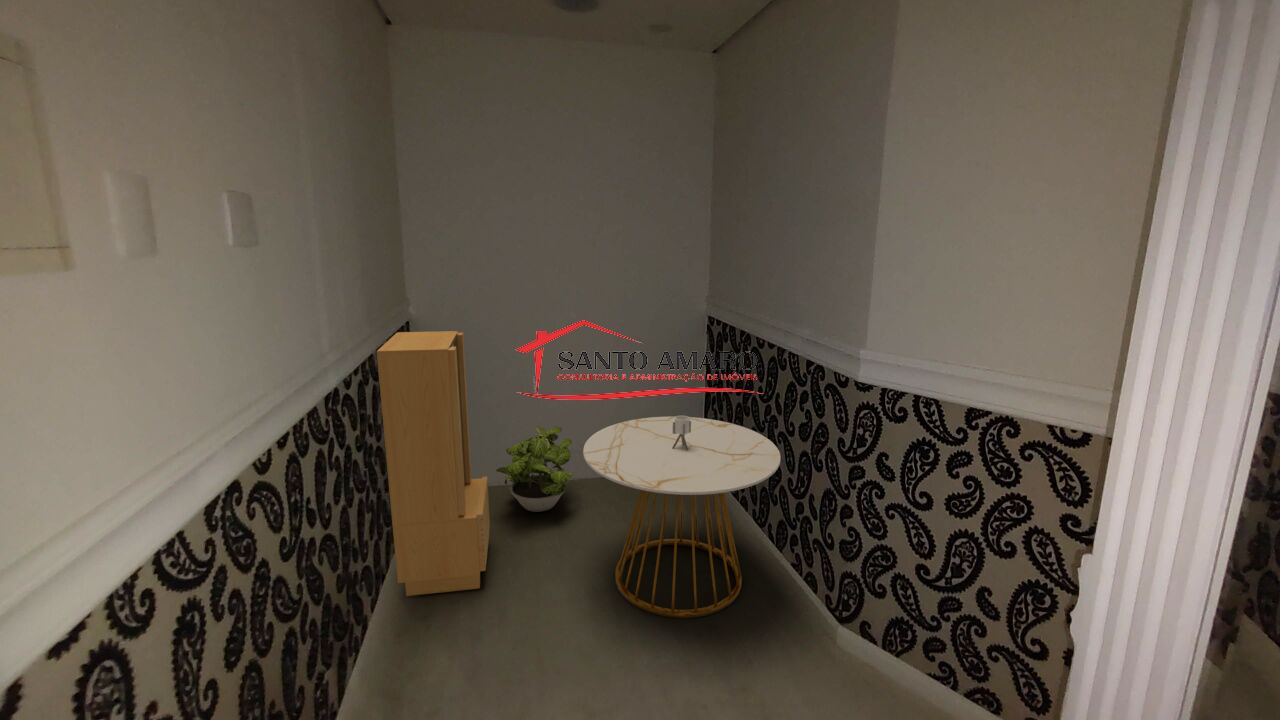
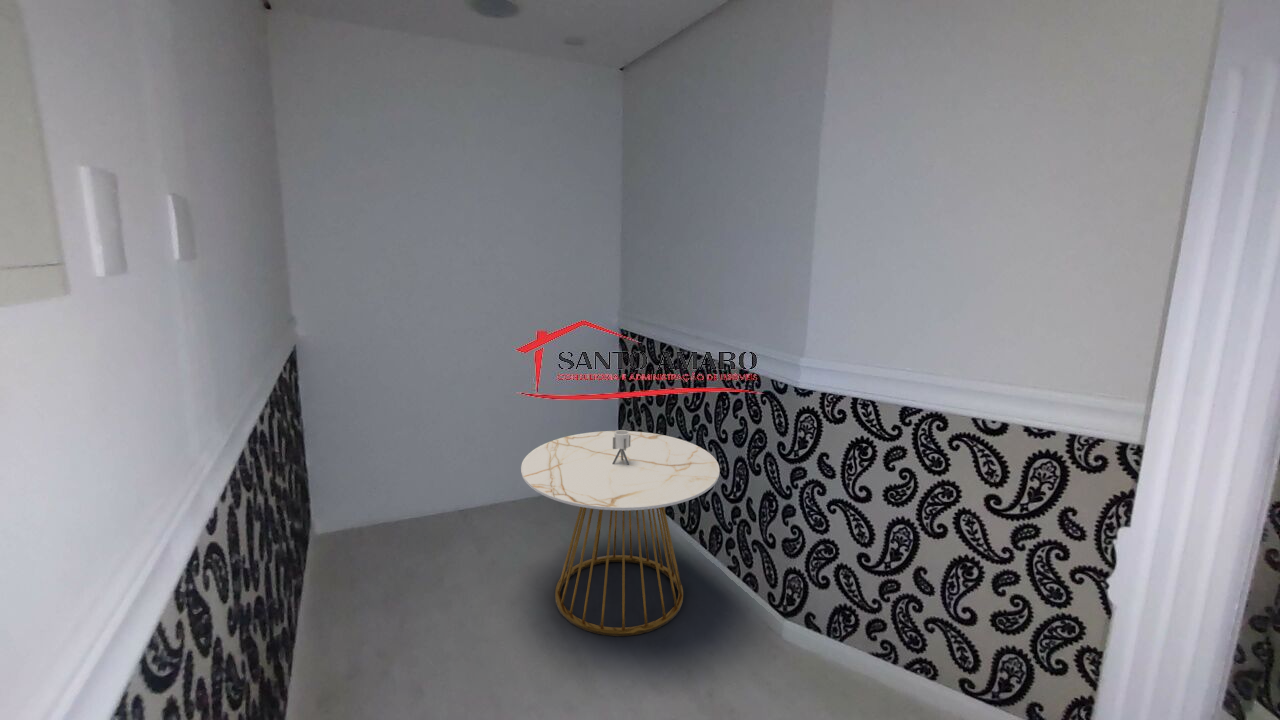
storage cabinet: present [377,331,490,596] -> none [287,353,416,656]
potted plant: present [496,426,572,512] -> none [409,450,493,544]

